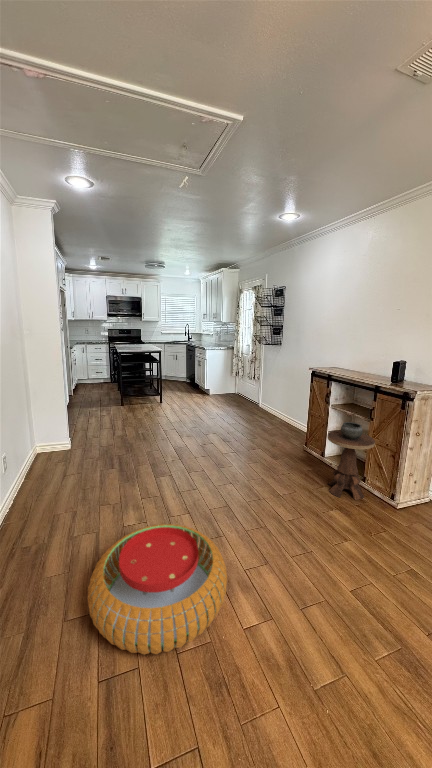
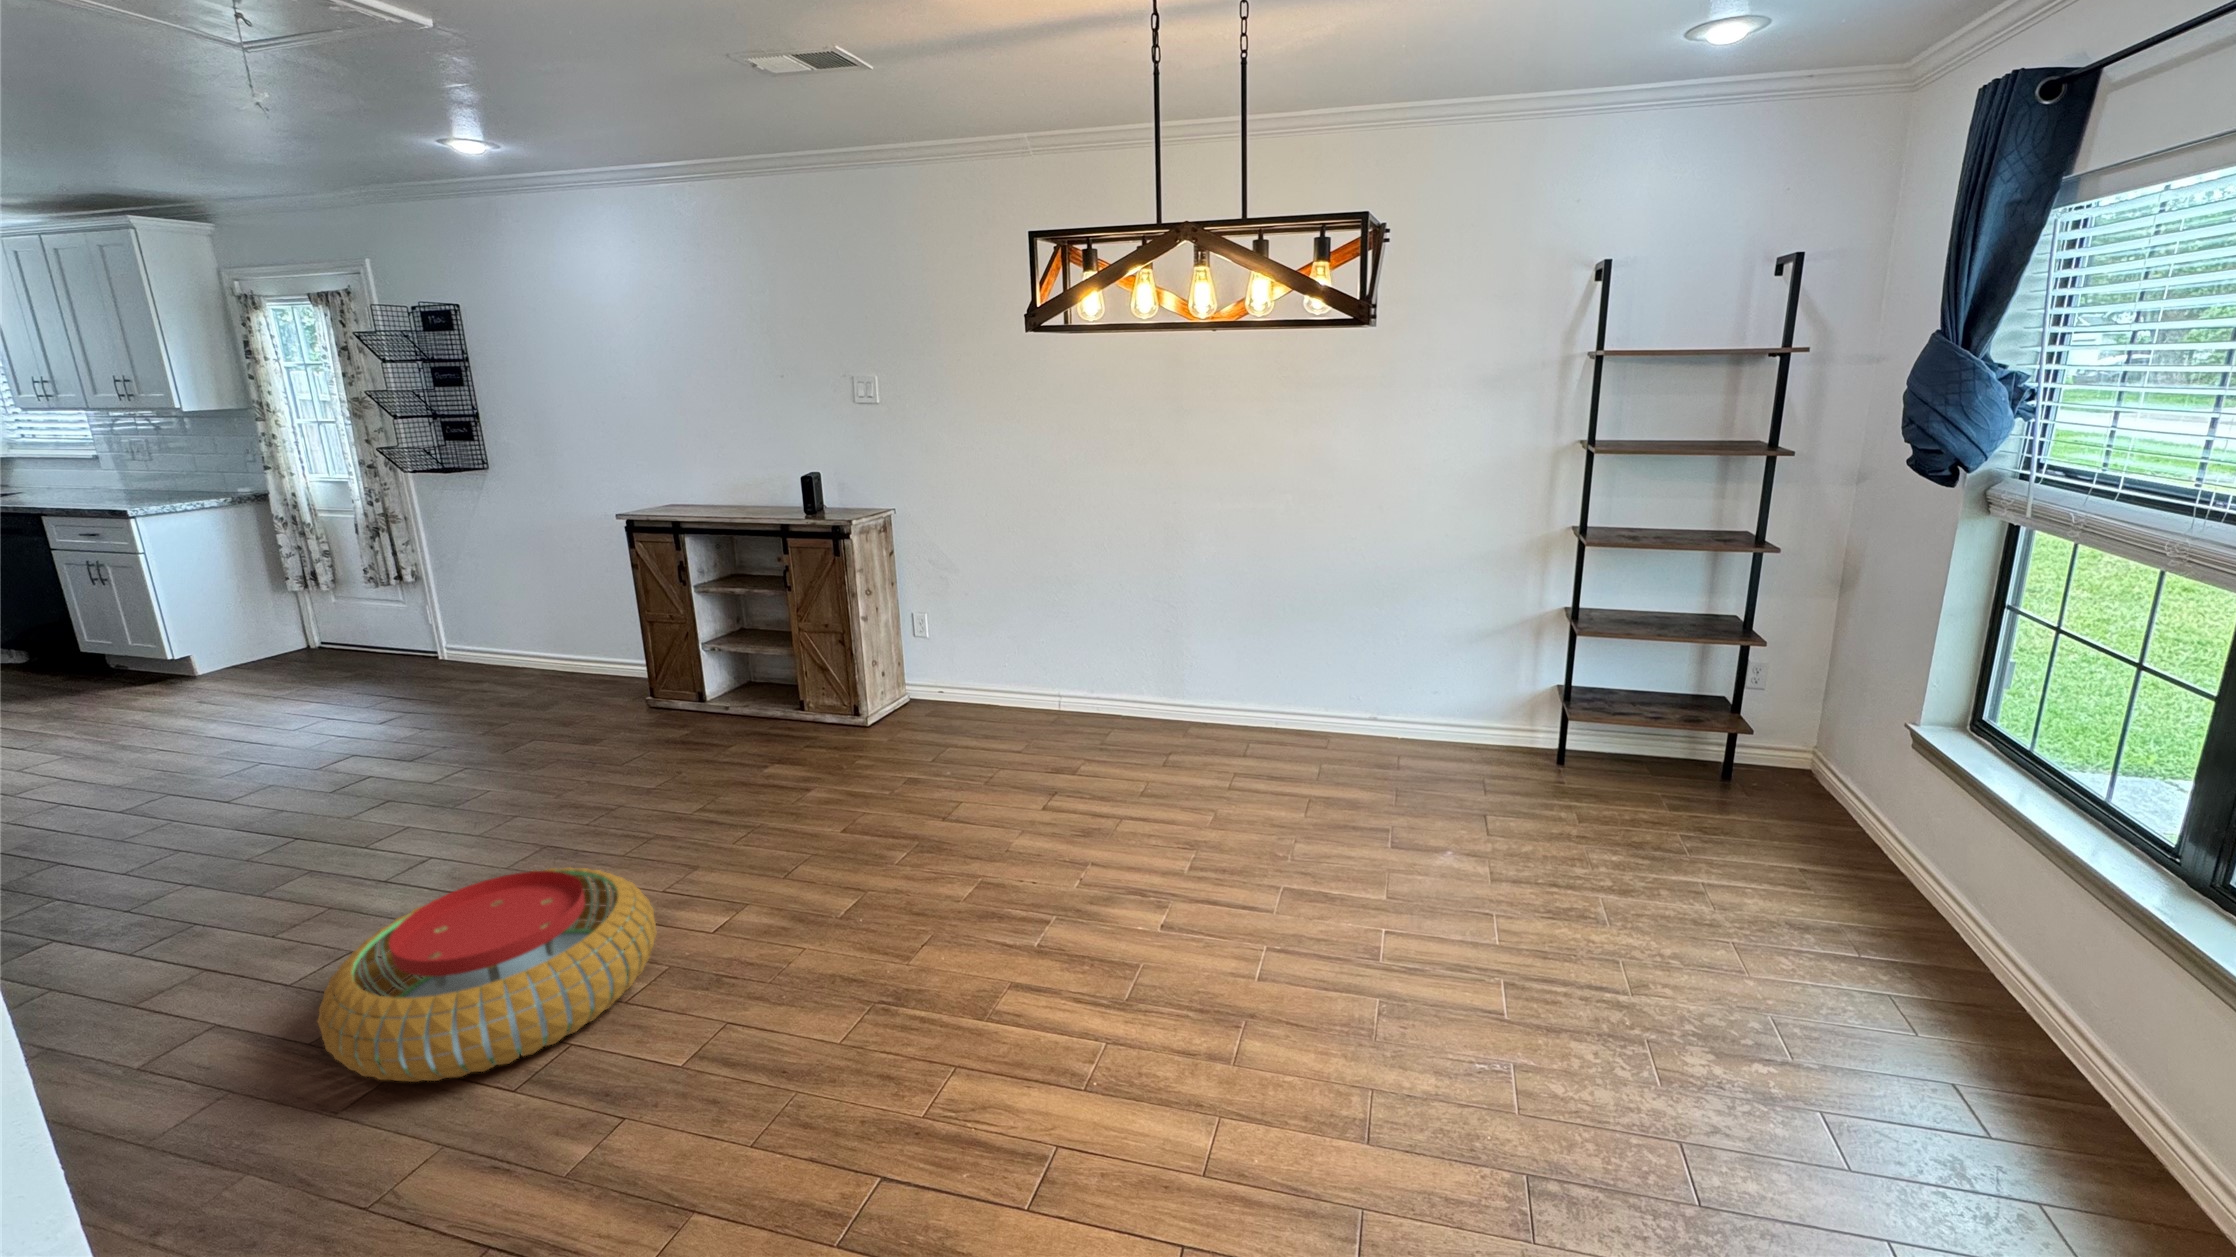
side table: present [328,422,375,500] -> none [714,601,811,749]

